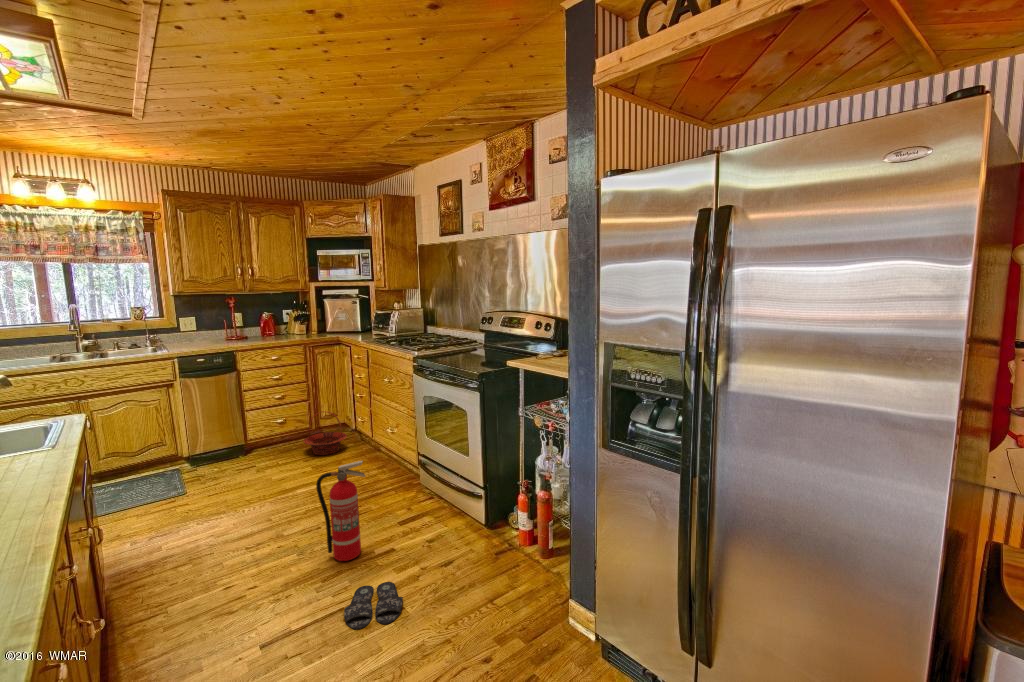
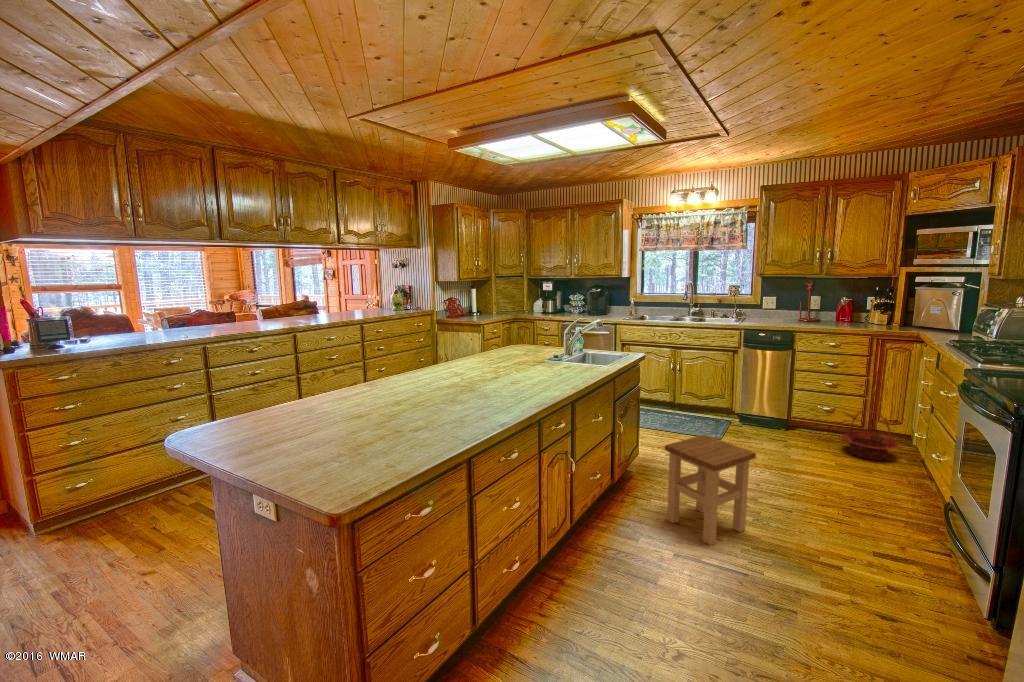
fire extinguisher: present [316,461,365,561] -> none [773,455,823,551]
stool: none [194,482,302,621] -> present [665,435,756,545]
slippers: present [344,582,403,630] -> none [739,571,809,615]

